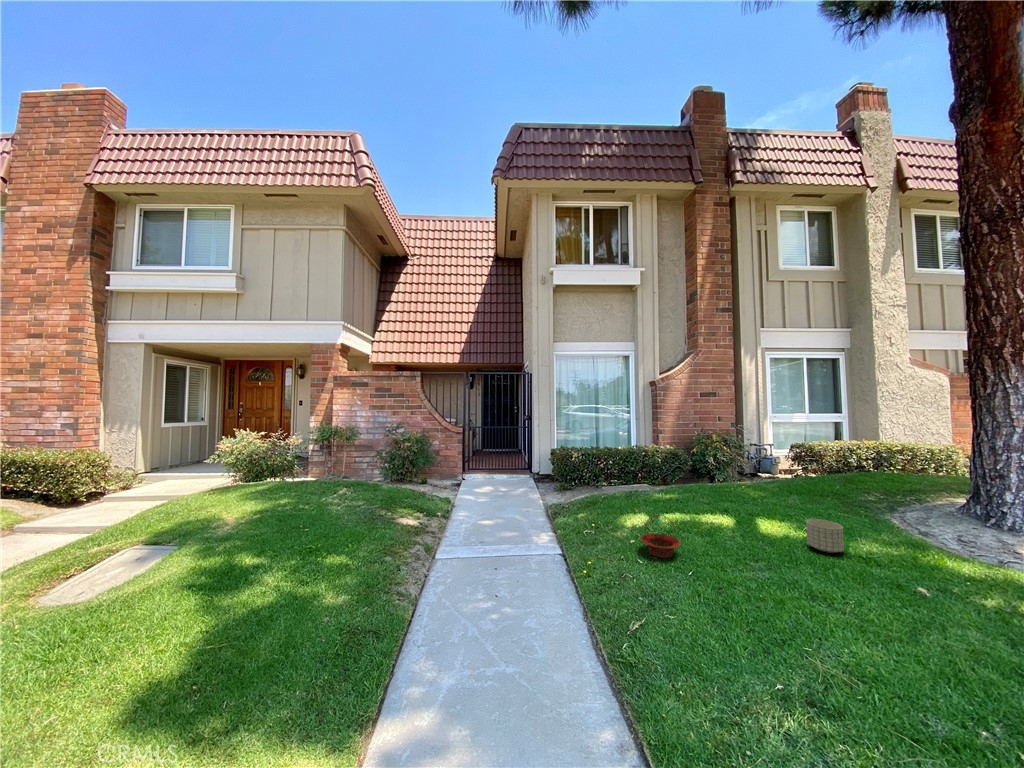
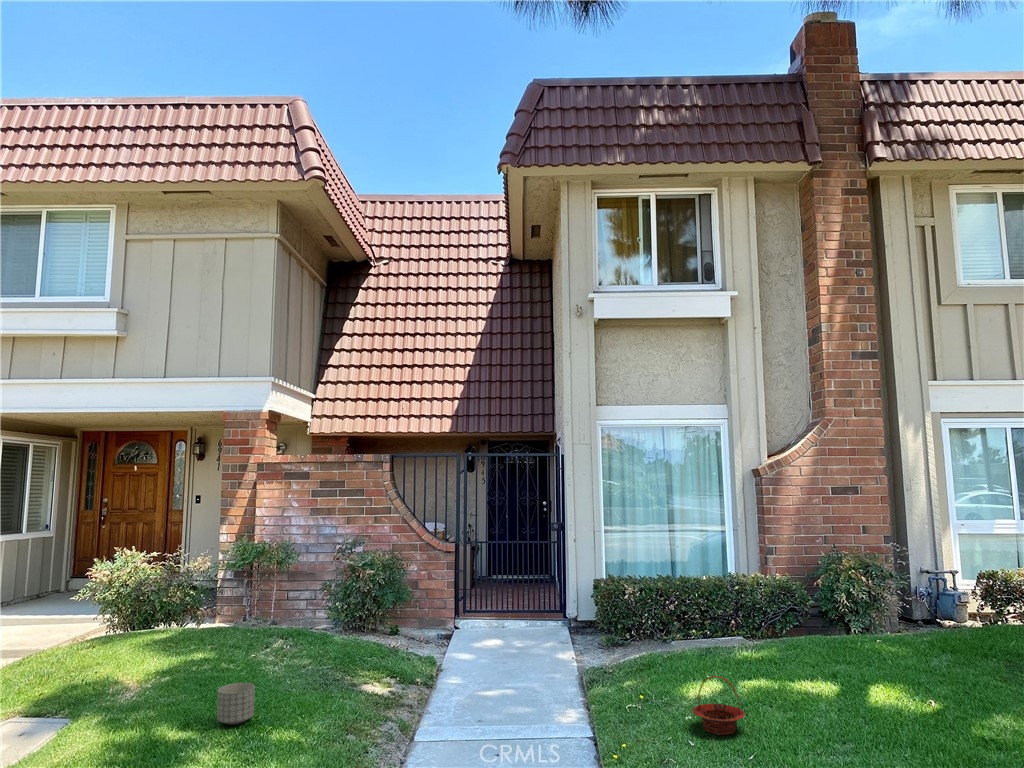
planter: present [806,519,844,553] -> present [217,683,255,725]

